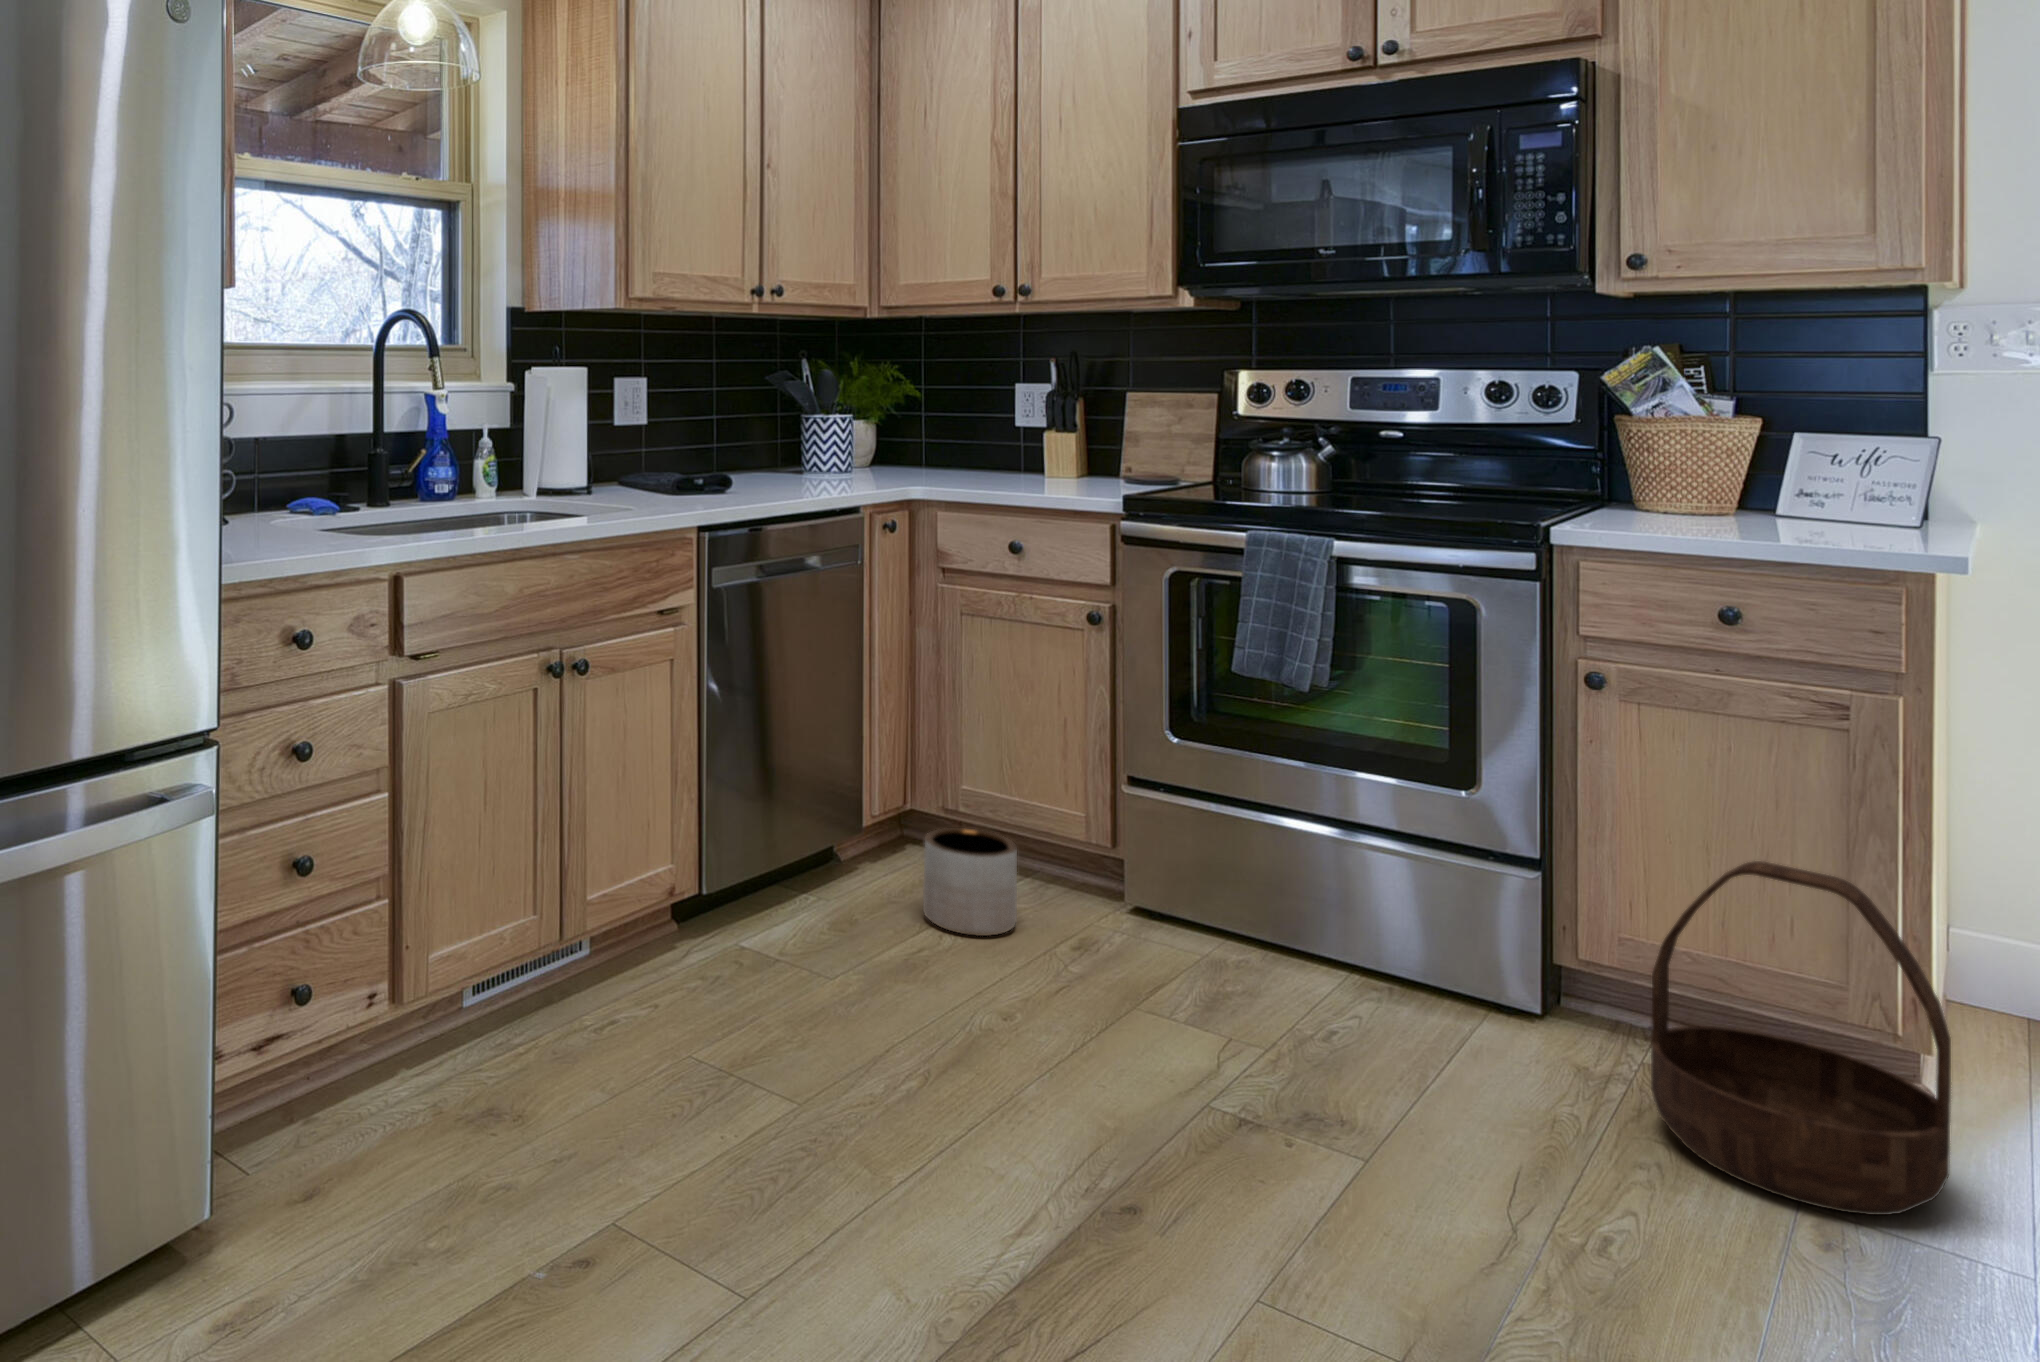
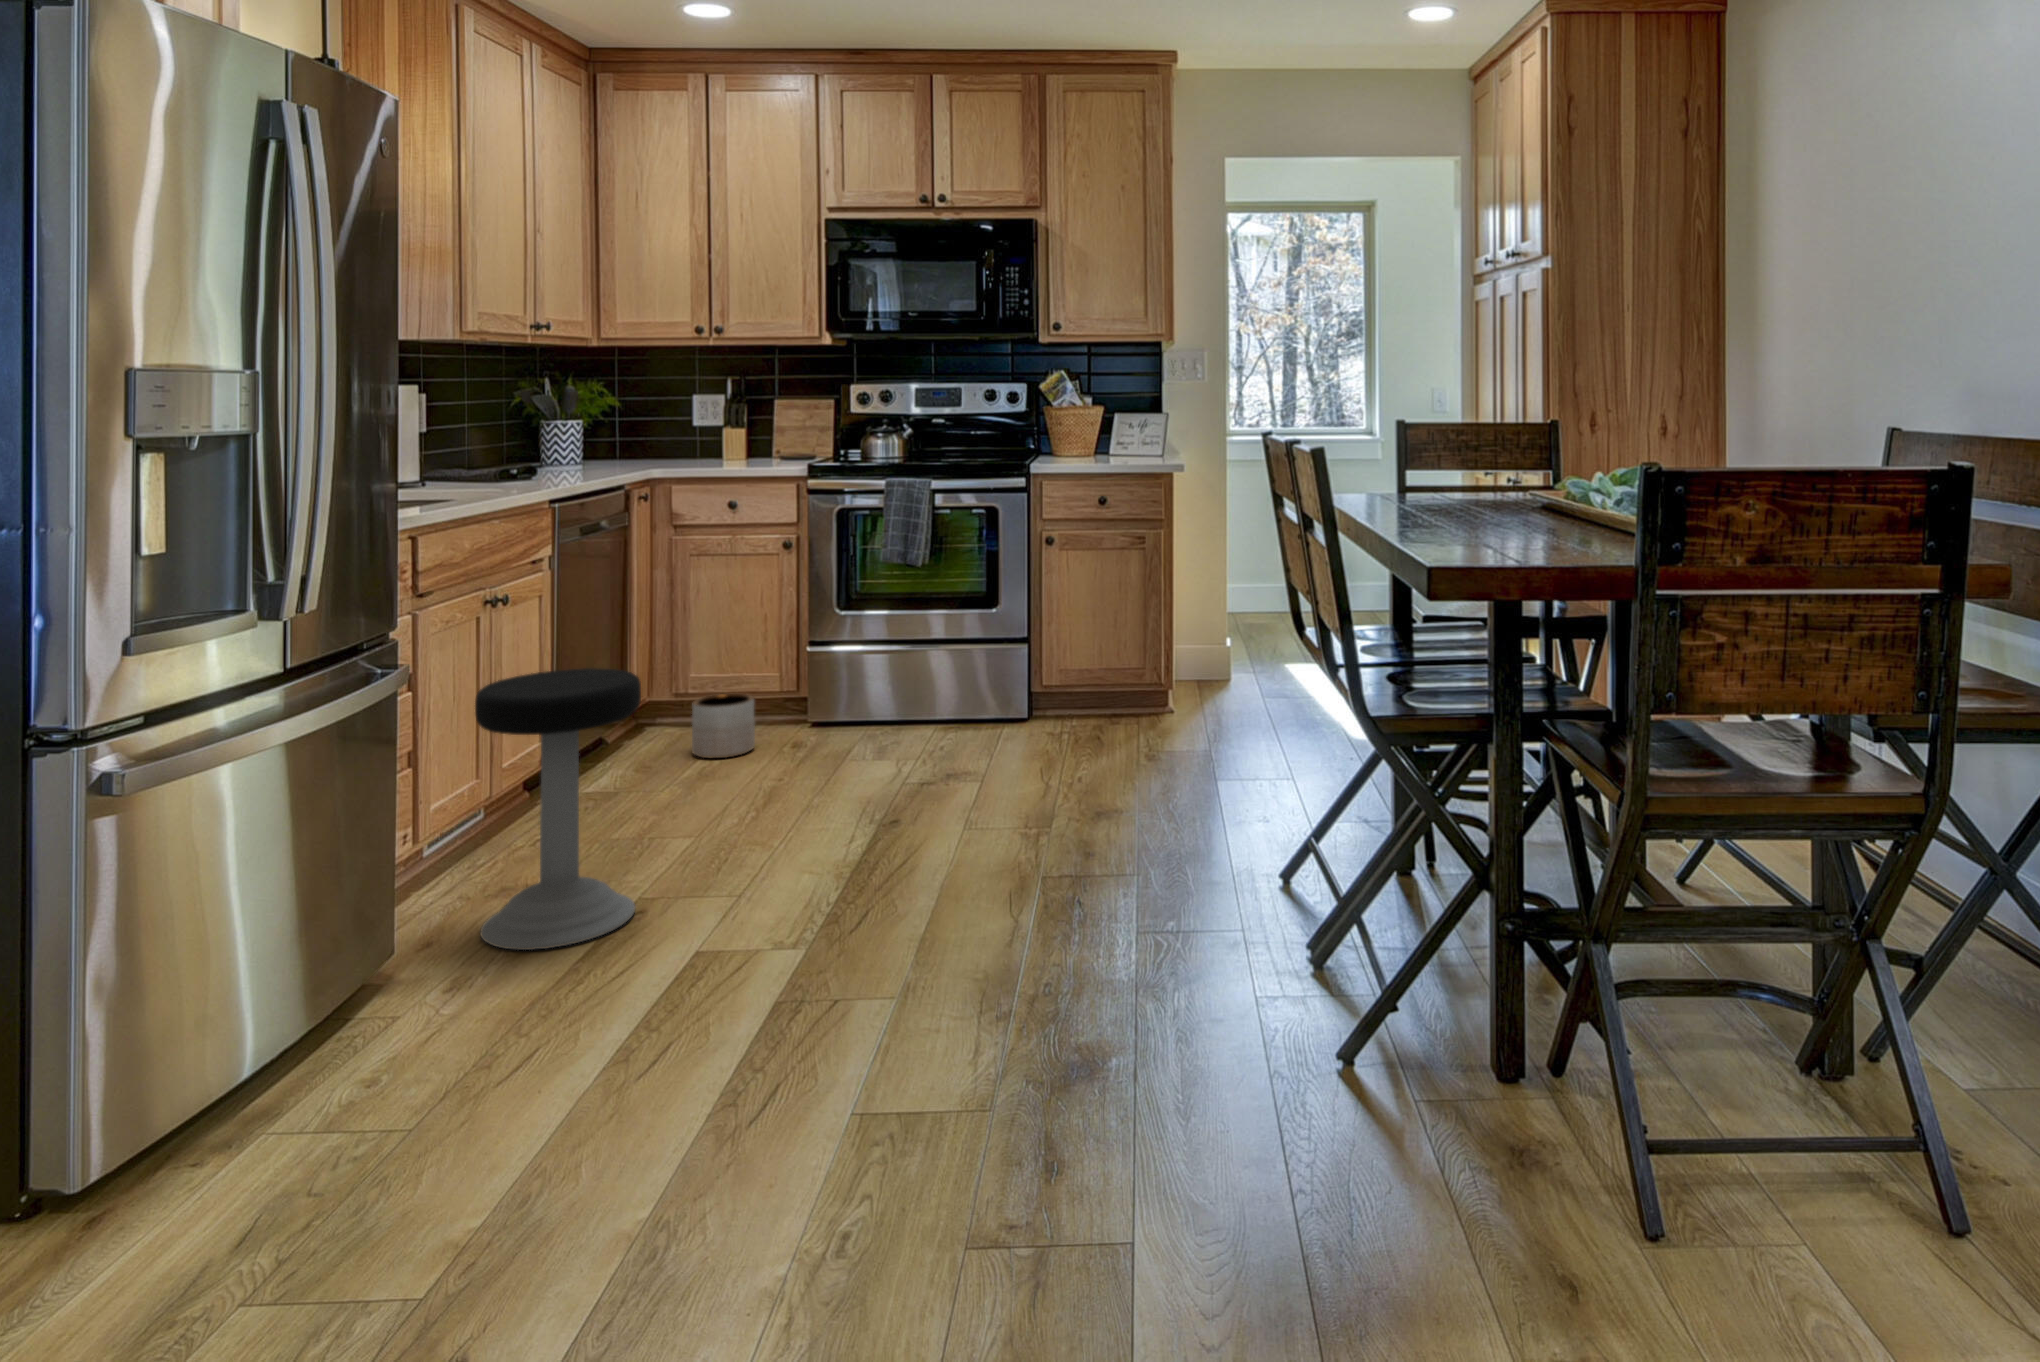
stool: none [383,776,624,1265] -> present [475,668,641,950]
basket: present [1651,861,1951,1215] -> none [1078,609,1177,748]

